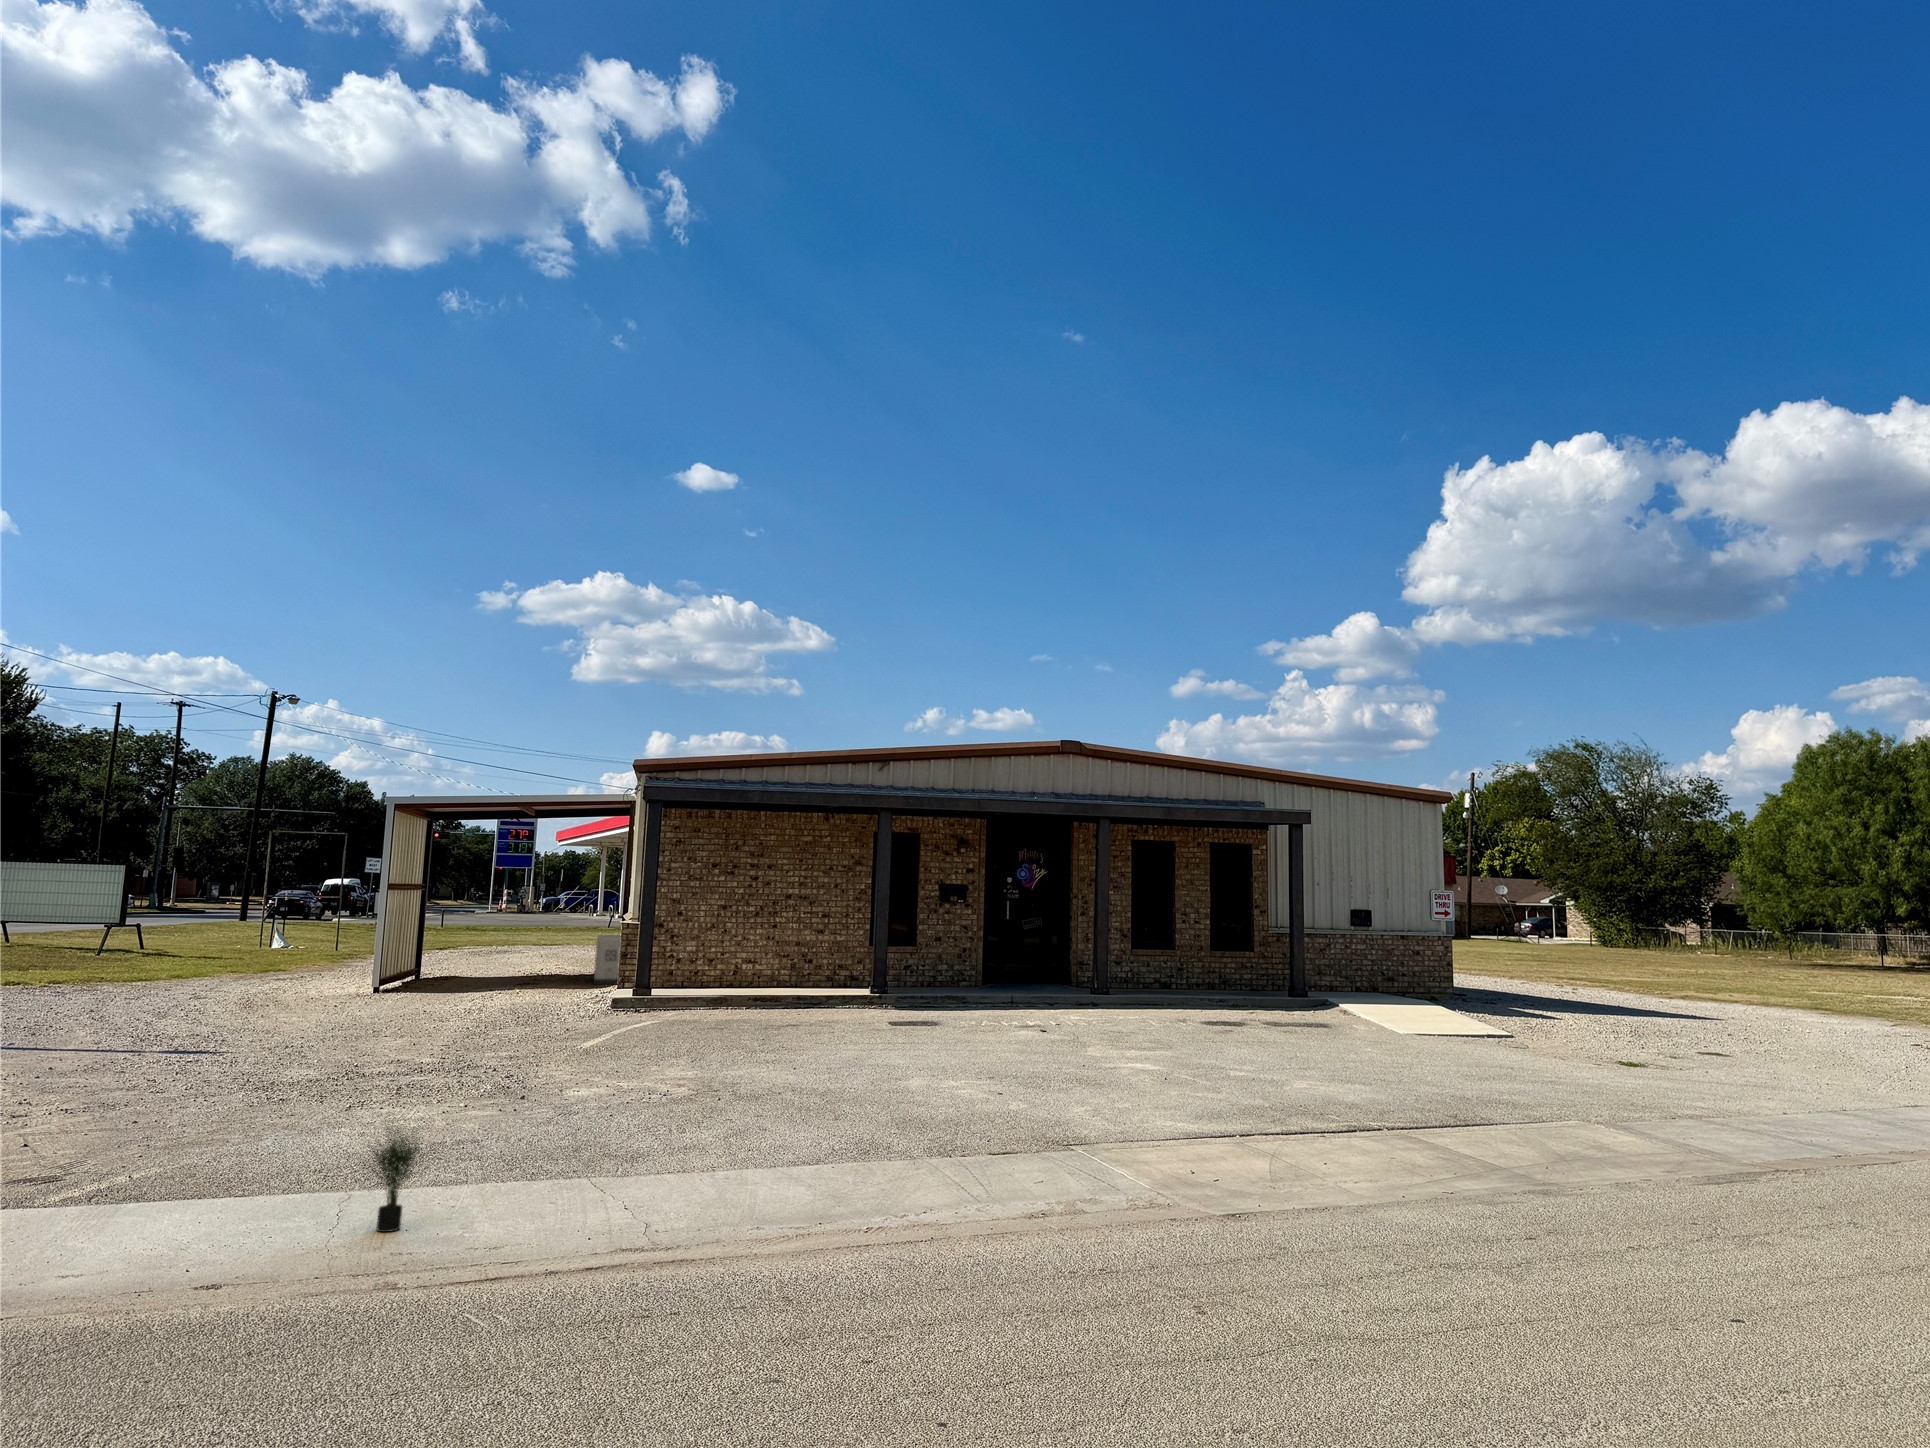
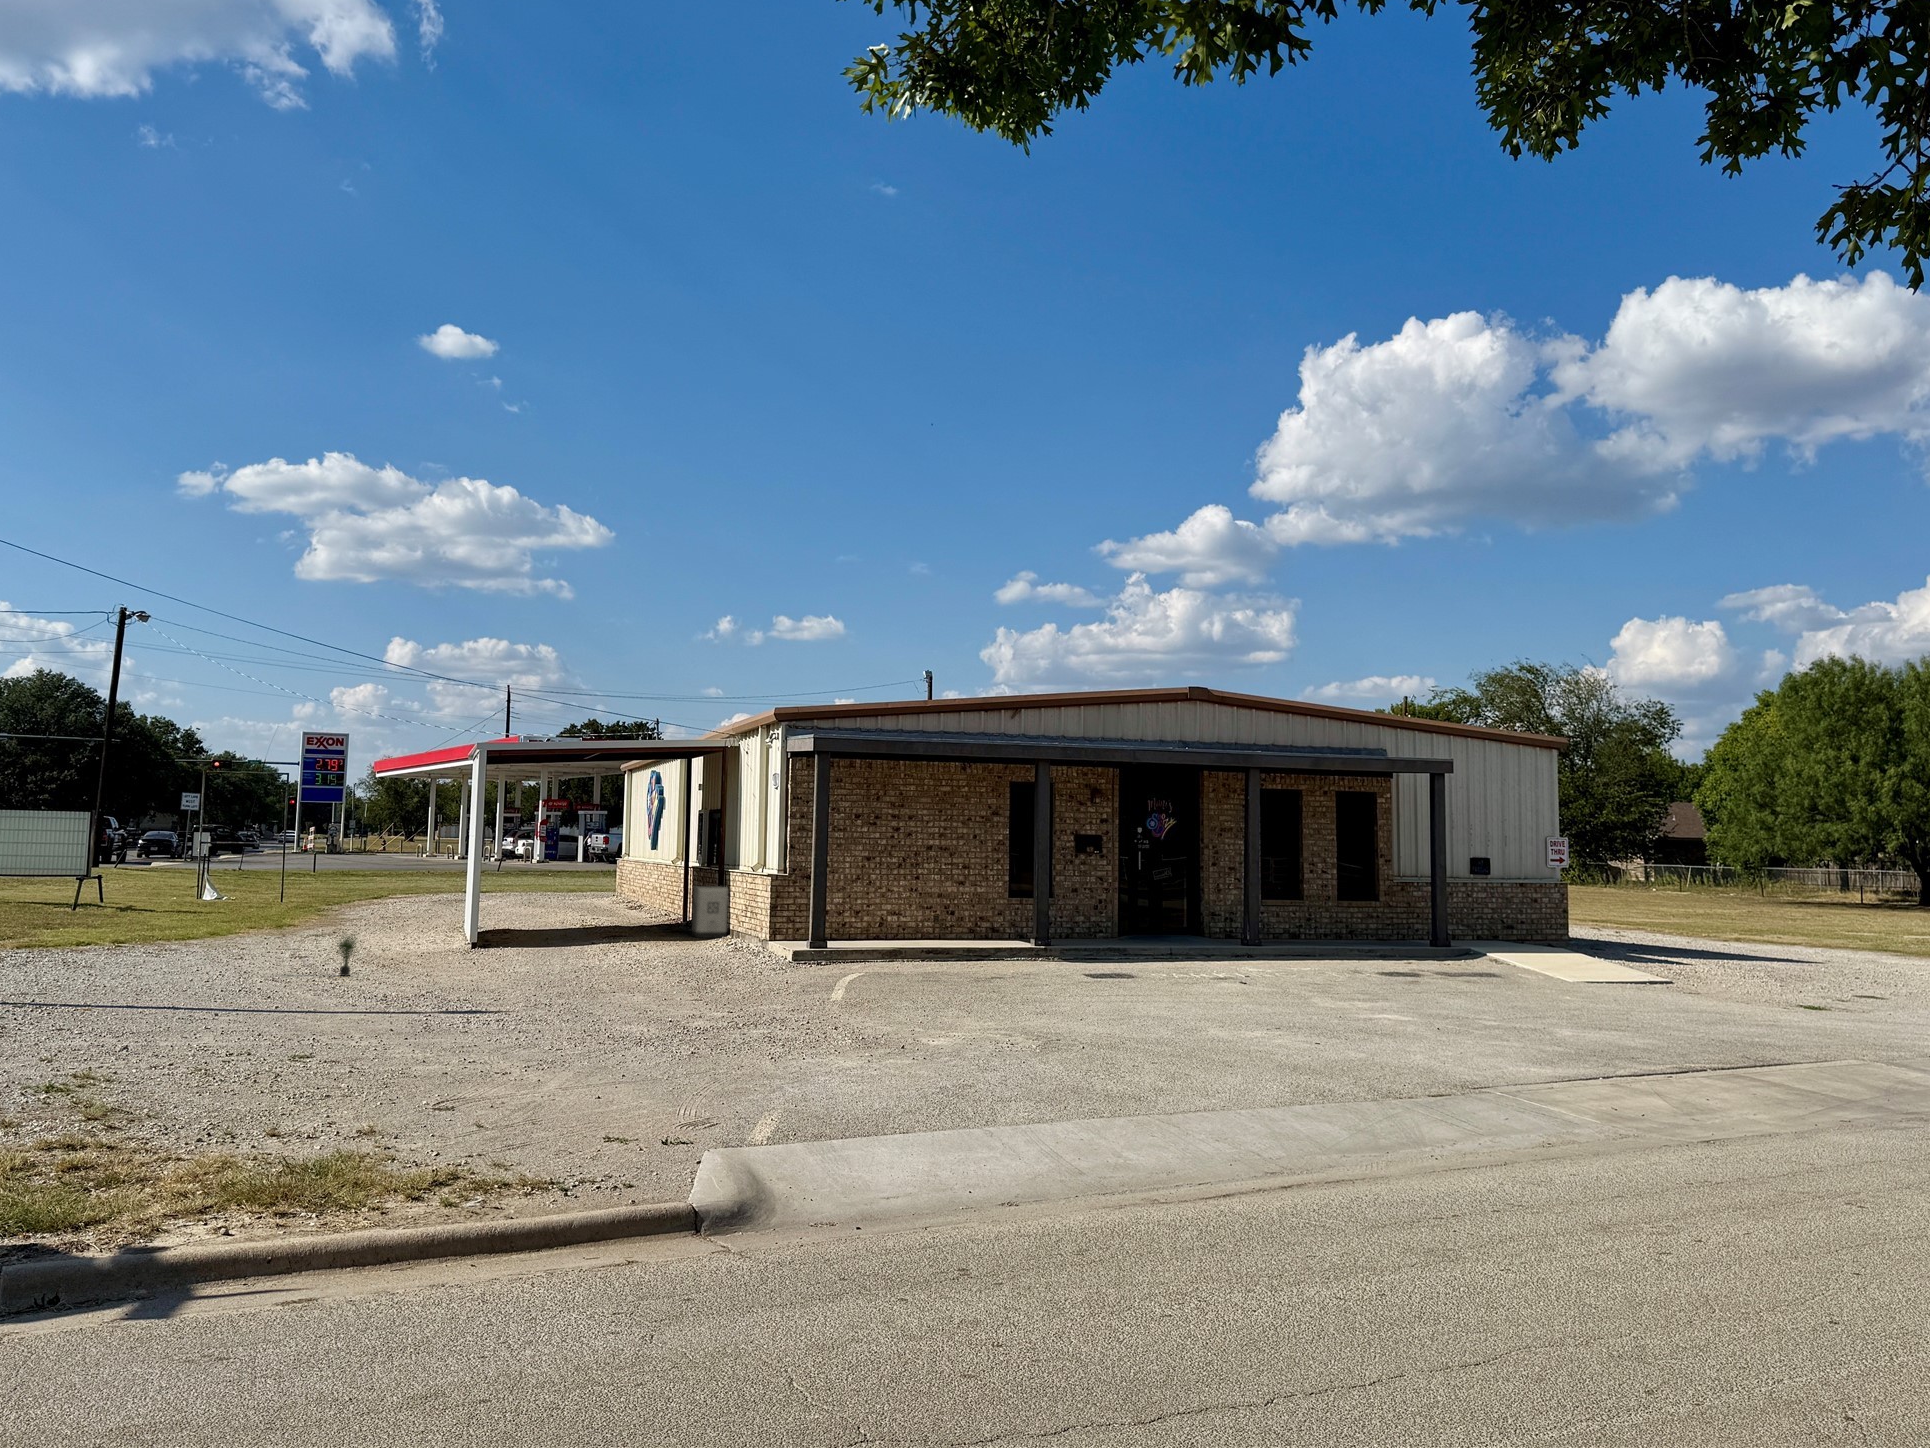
potted plant: present [366,1127,422,1232] -> present [337,936,356,976]

